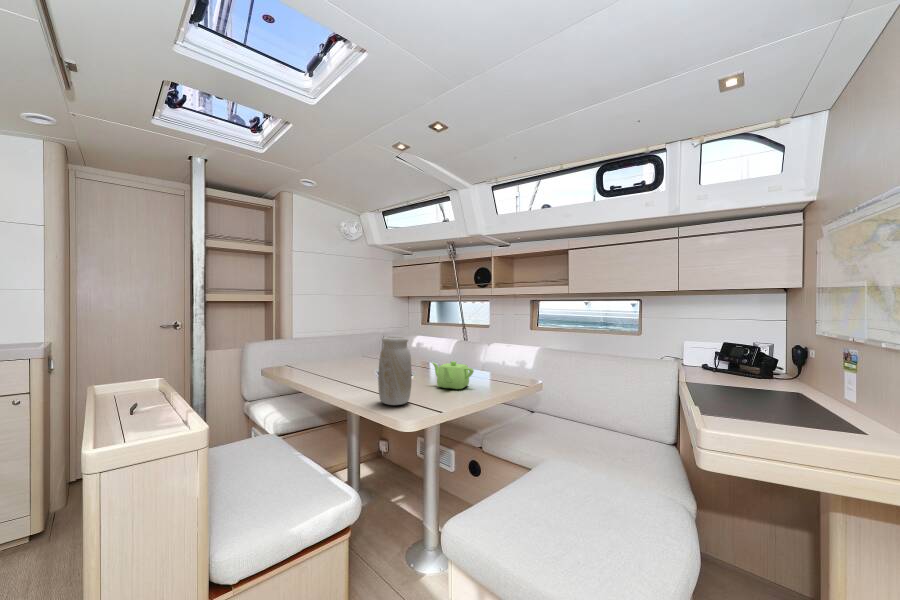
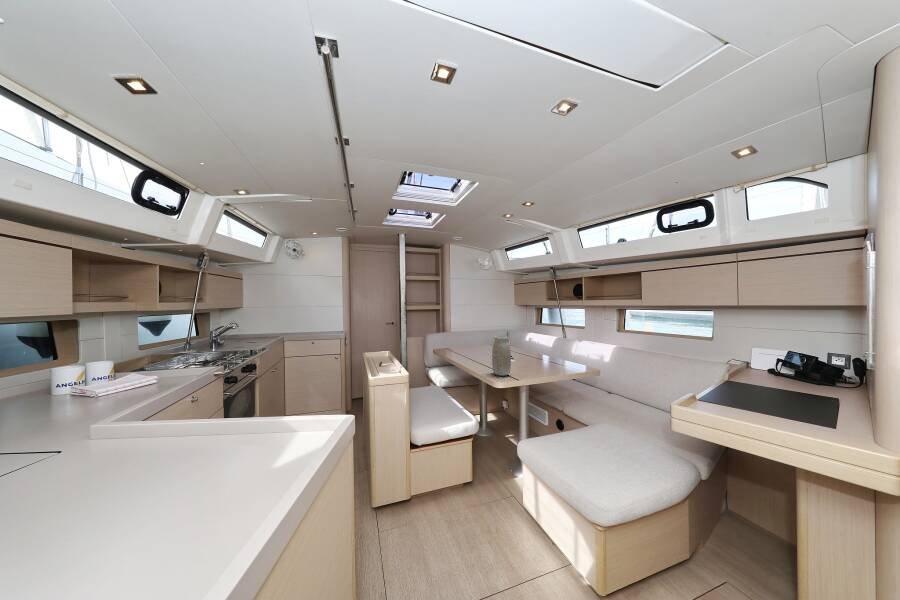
teapot: present [431,361,474,389] -> none [528,352,555,370]

